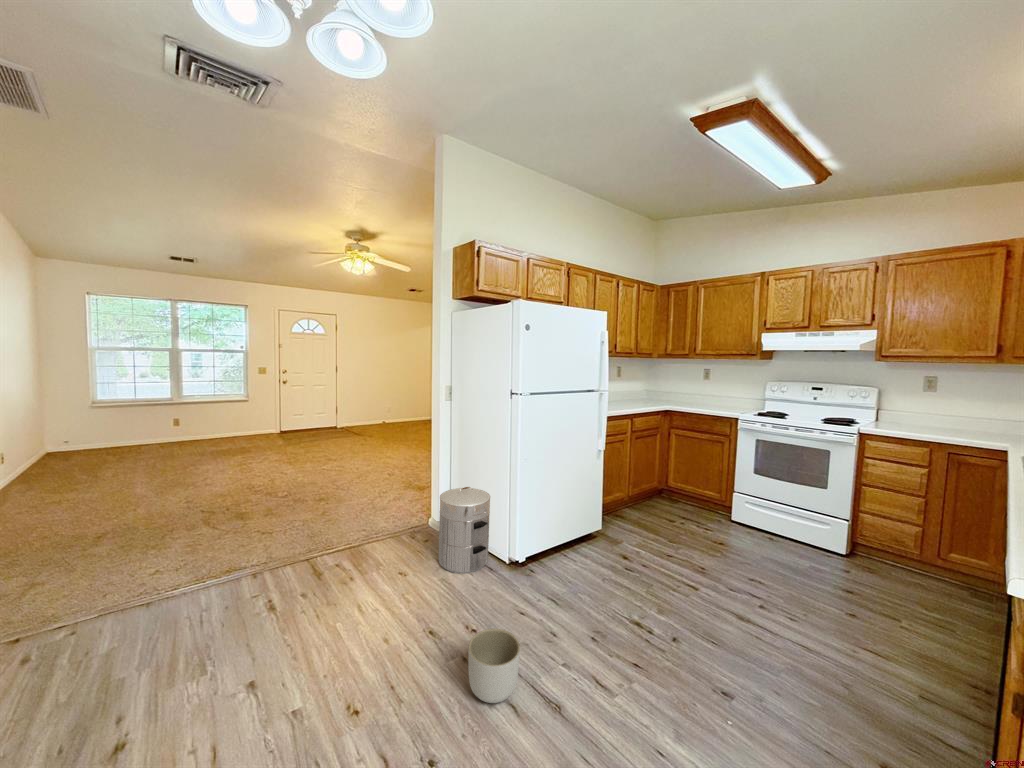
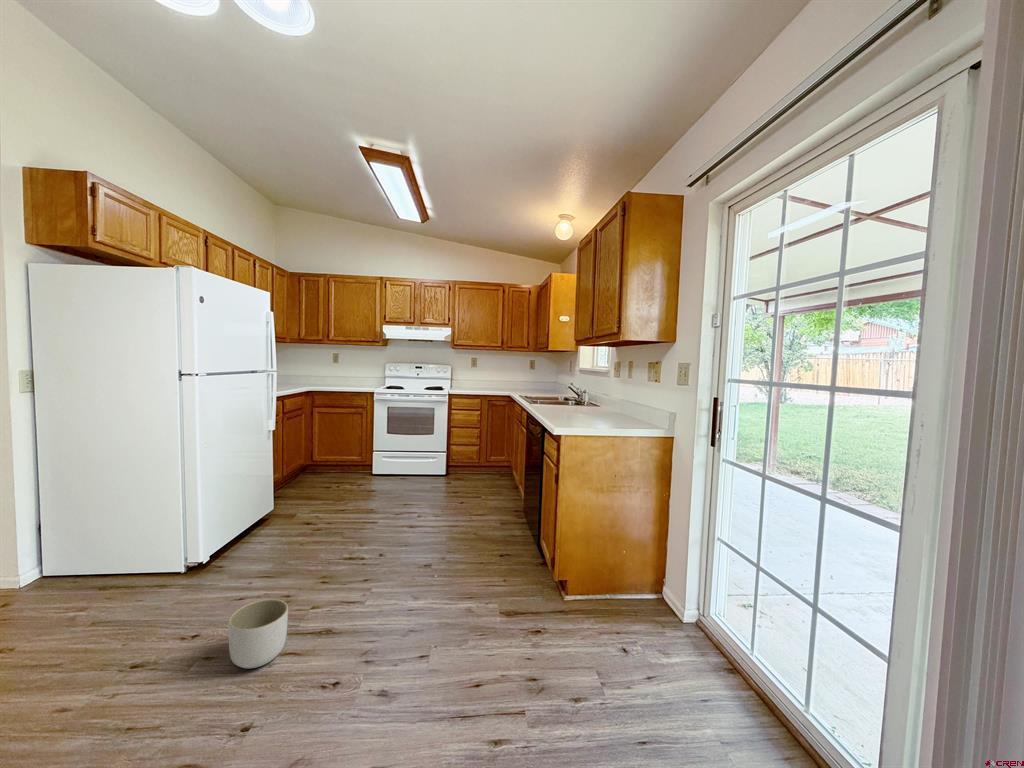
waste bin: present [438,487,490,573] -> none [58,500,156,617]

